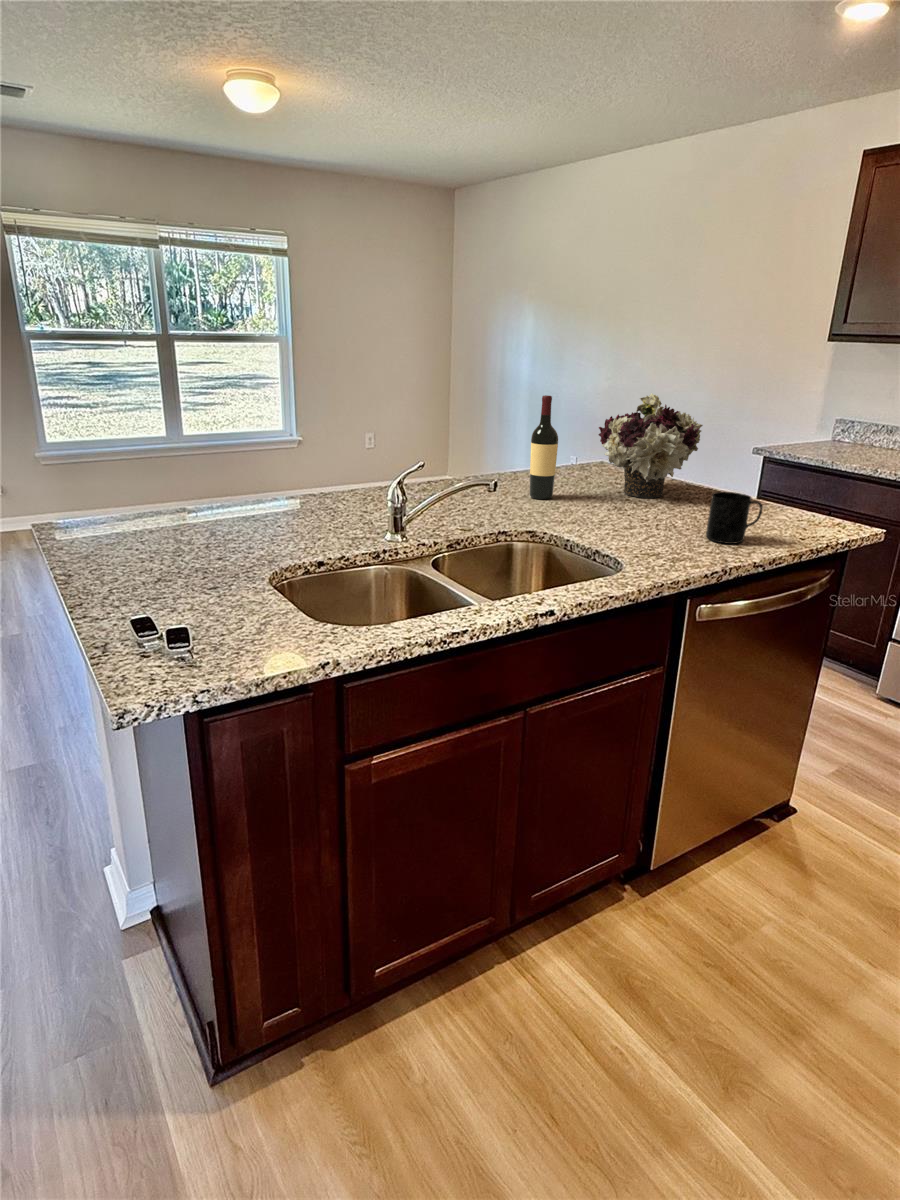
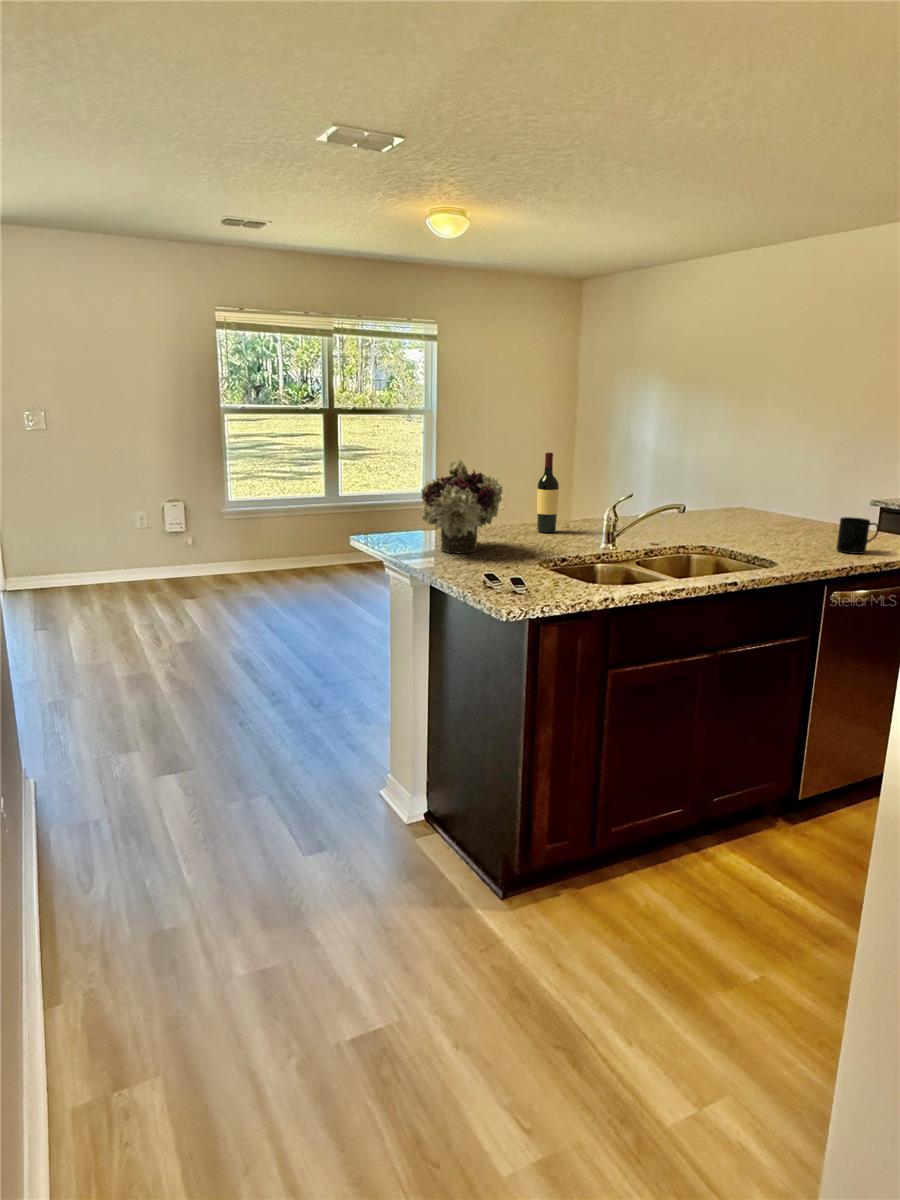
flower arrangement: present [599,393,703,498] -> present [421,459,502,554]
wine bottle: present [530,395,558,499] -> present [537,453,559,533]

